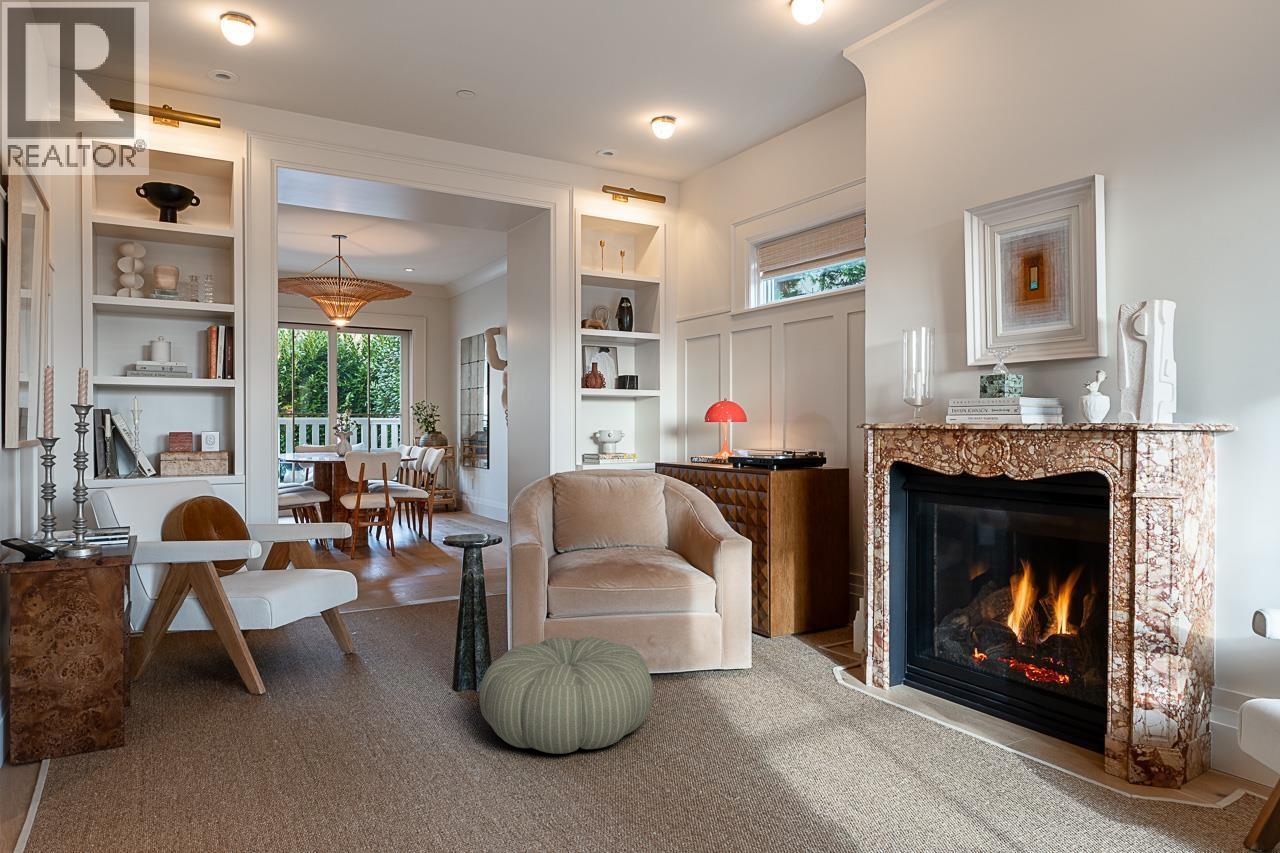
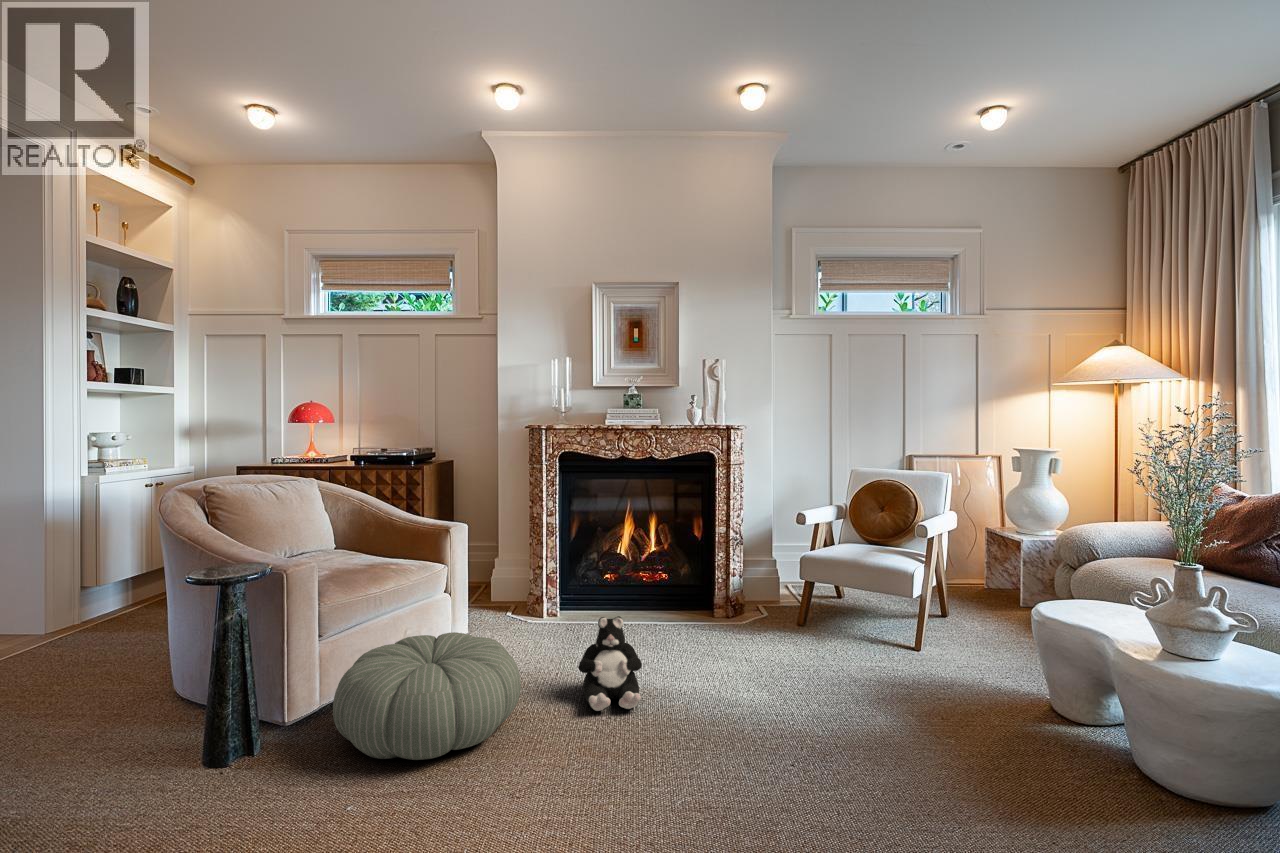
plush toy: none [672,675,767,798] -> present [578,616,642,711]

